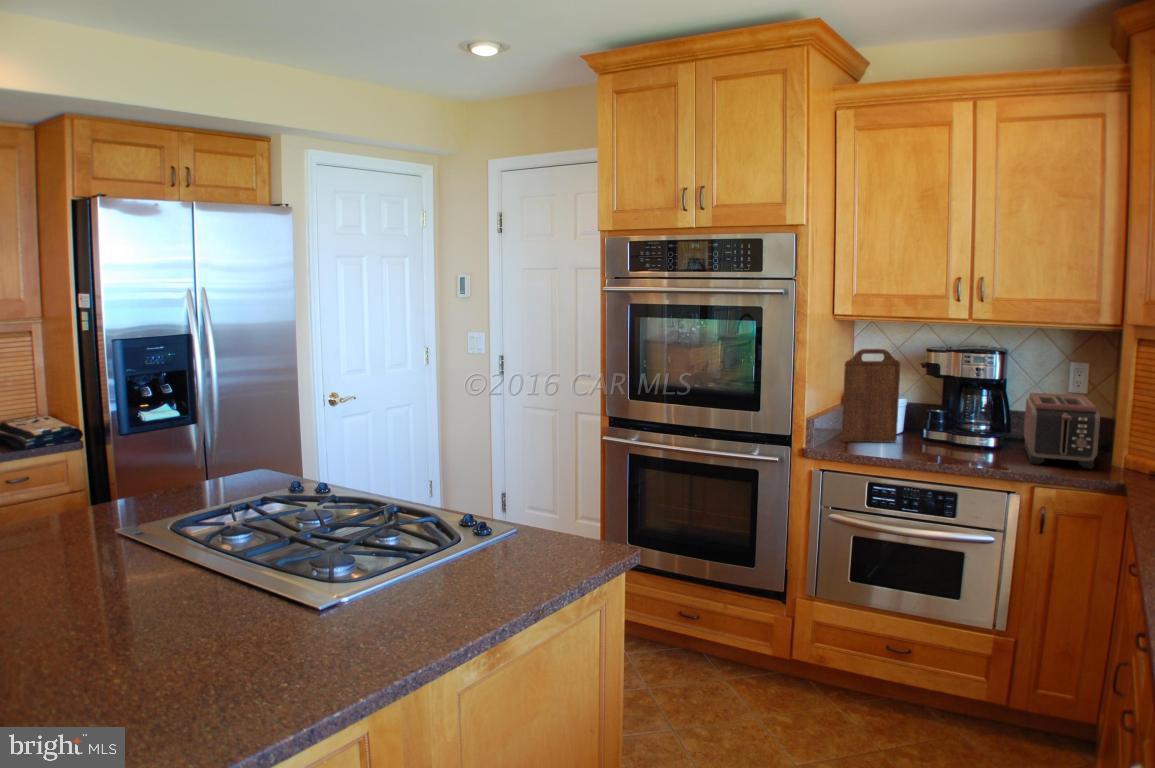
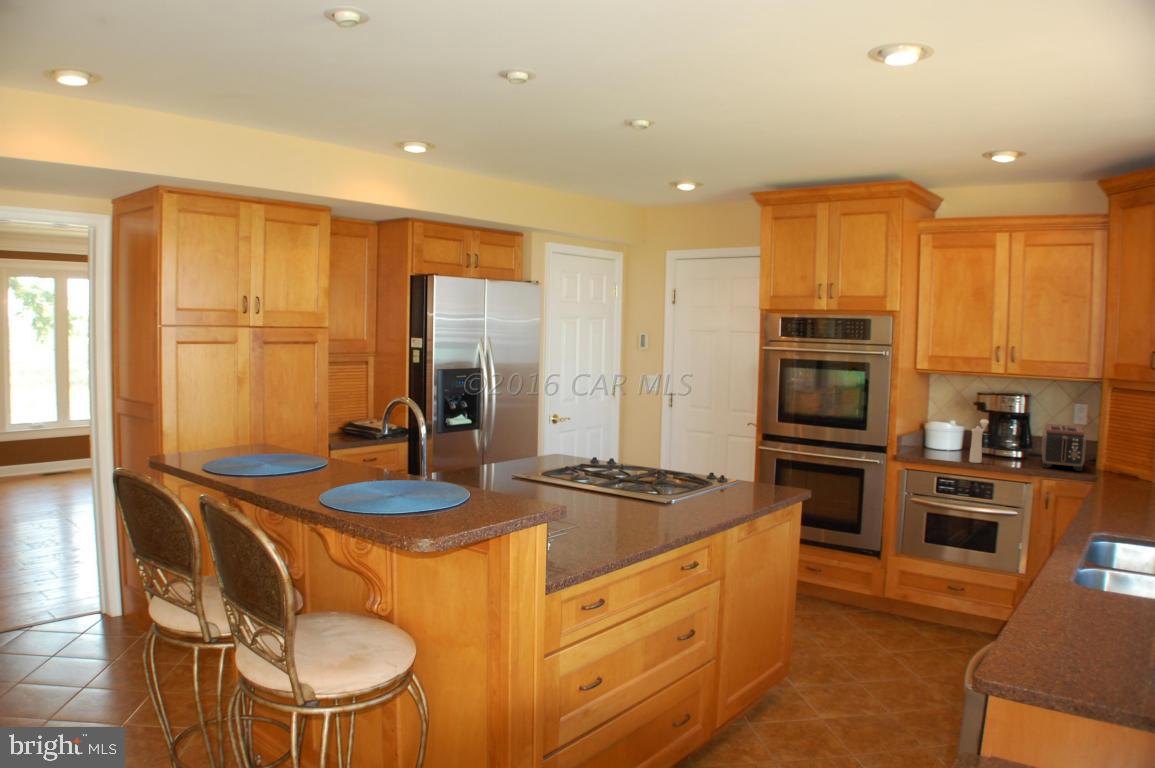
cutting board: present [842,349,900,442] -> none [919,391,960,454]
pepper mill: none [917,390,946,459] -> present [969,420,989,463]

